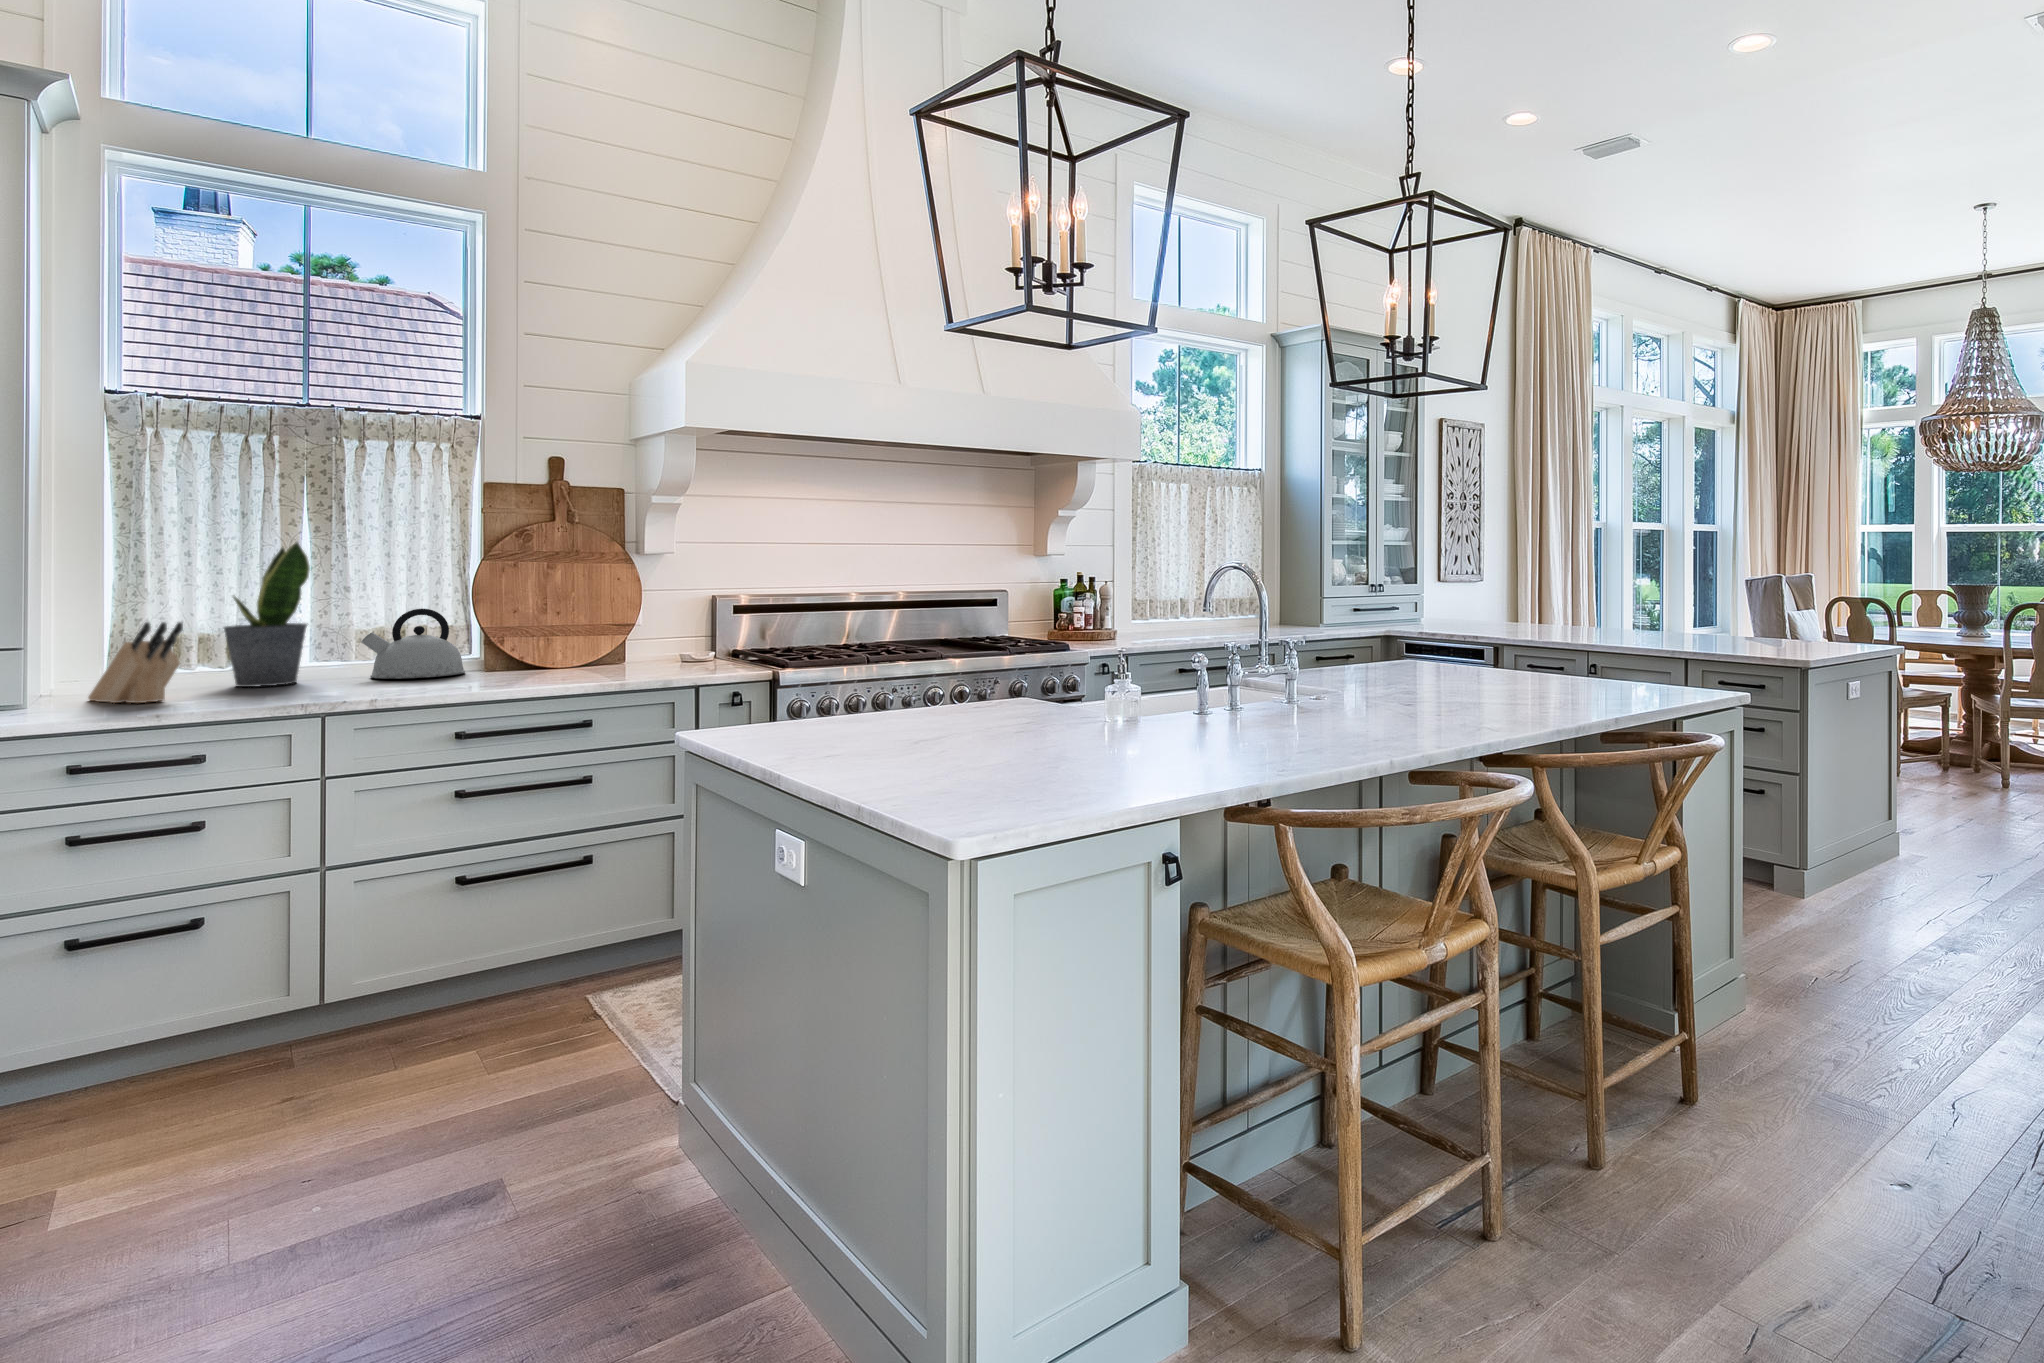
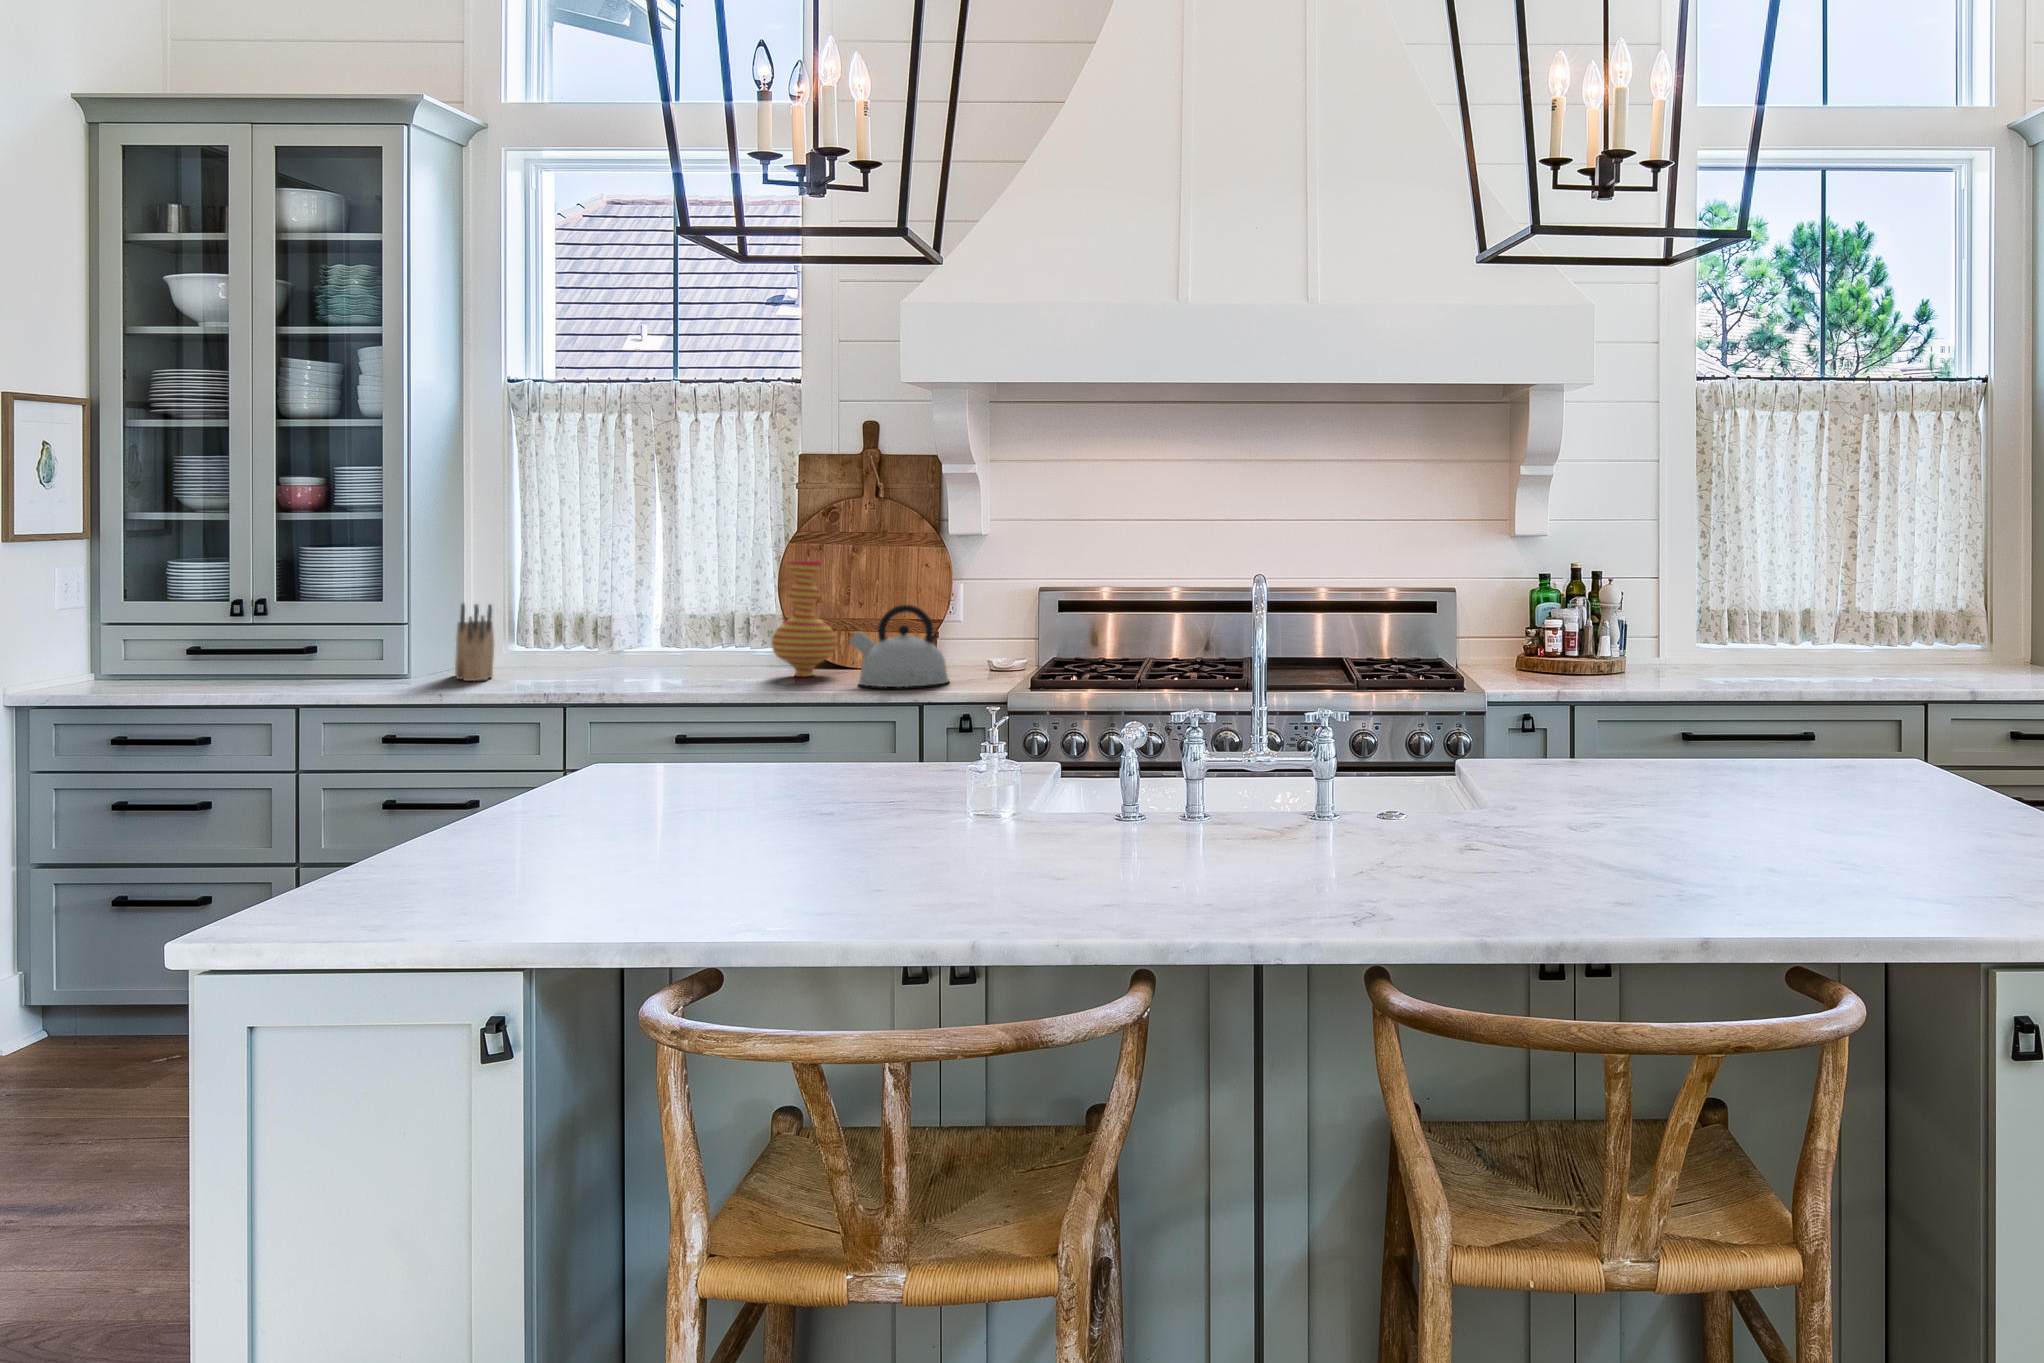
potted plant: present [224,542,310,687] -> none [563,522,635,671]
vase: none [500,576,564,676] -> present [772,561,836,677]
kettle: present [361,609,465,679] -> present [850,605,949,687]

